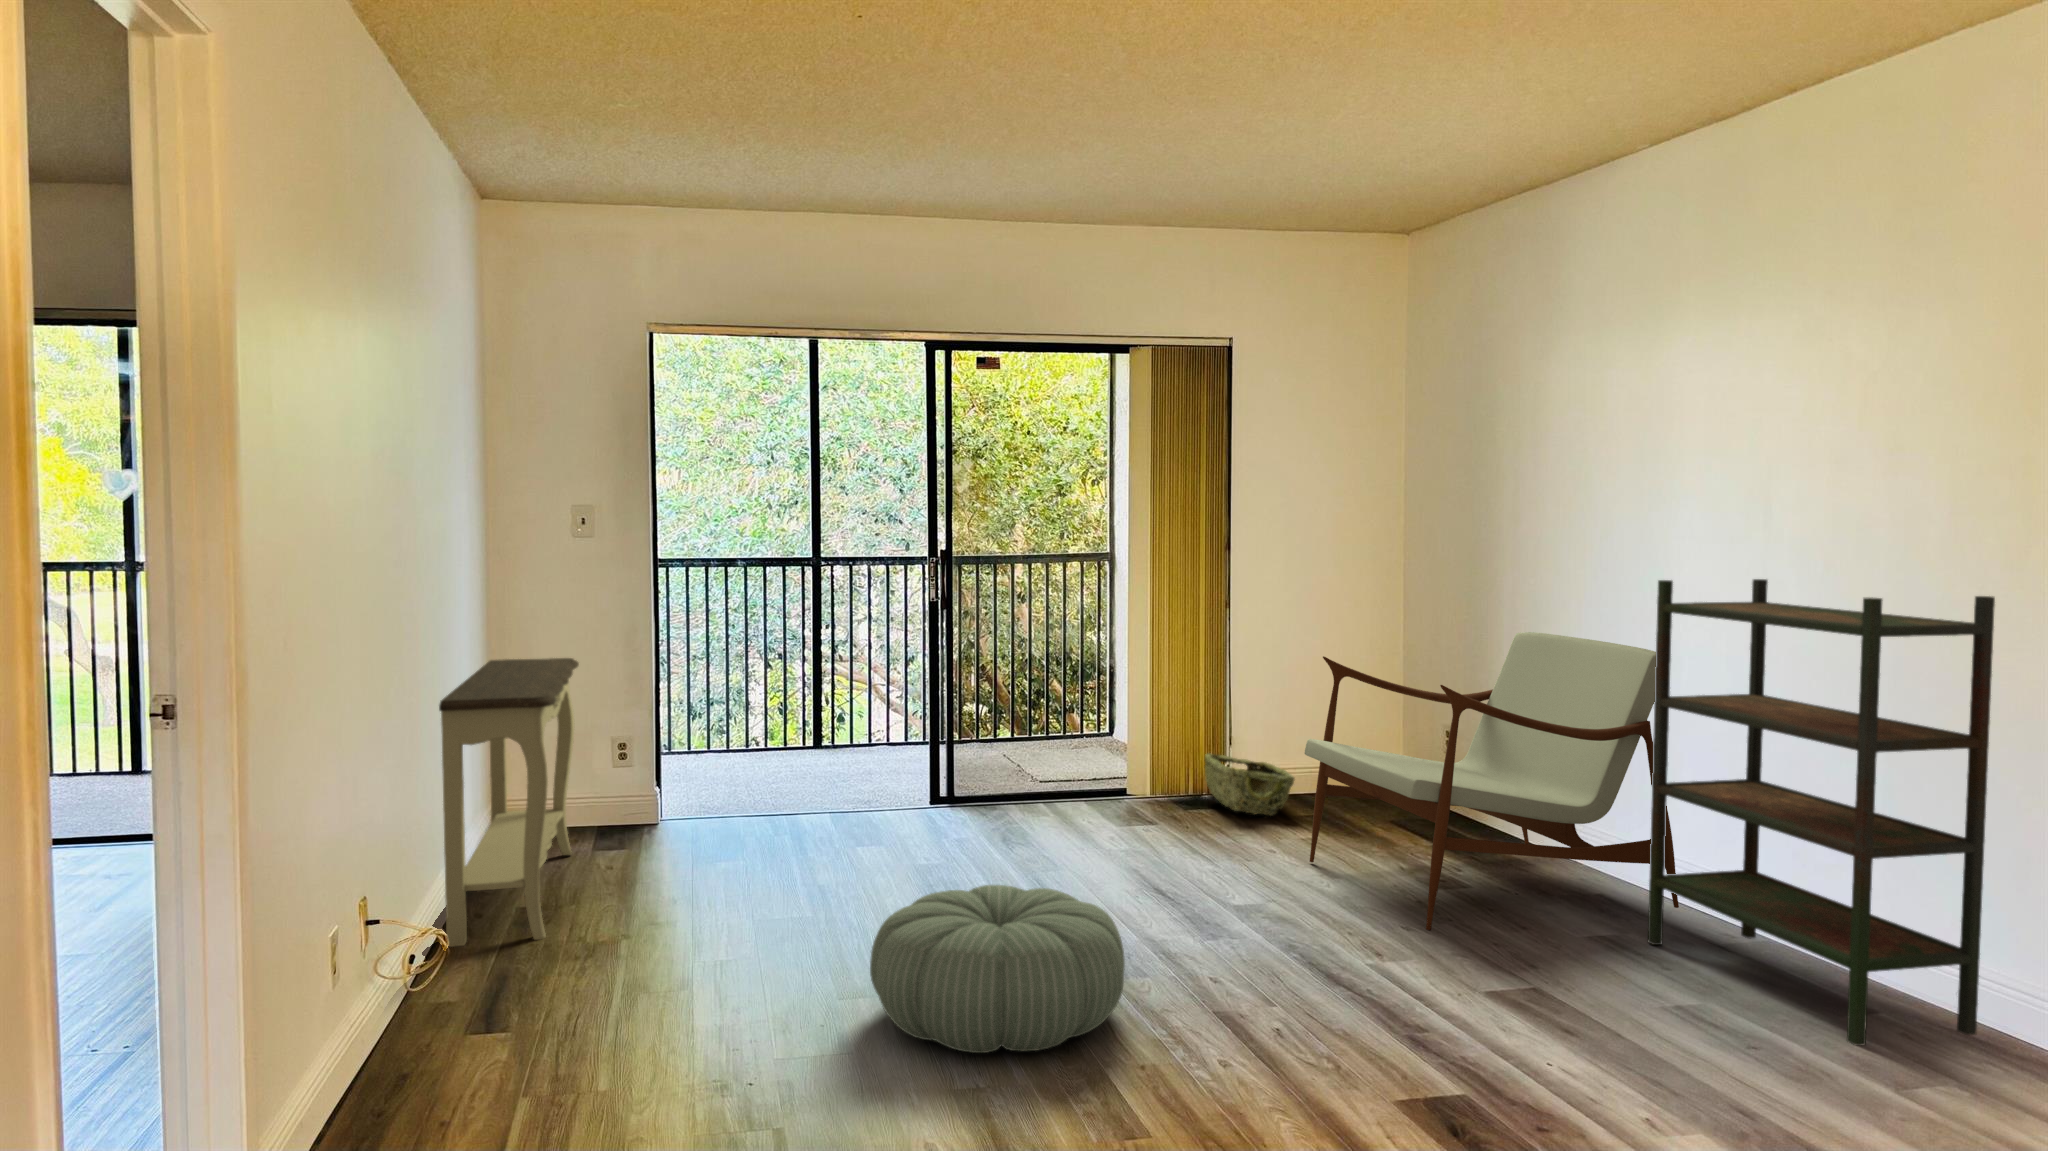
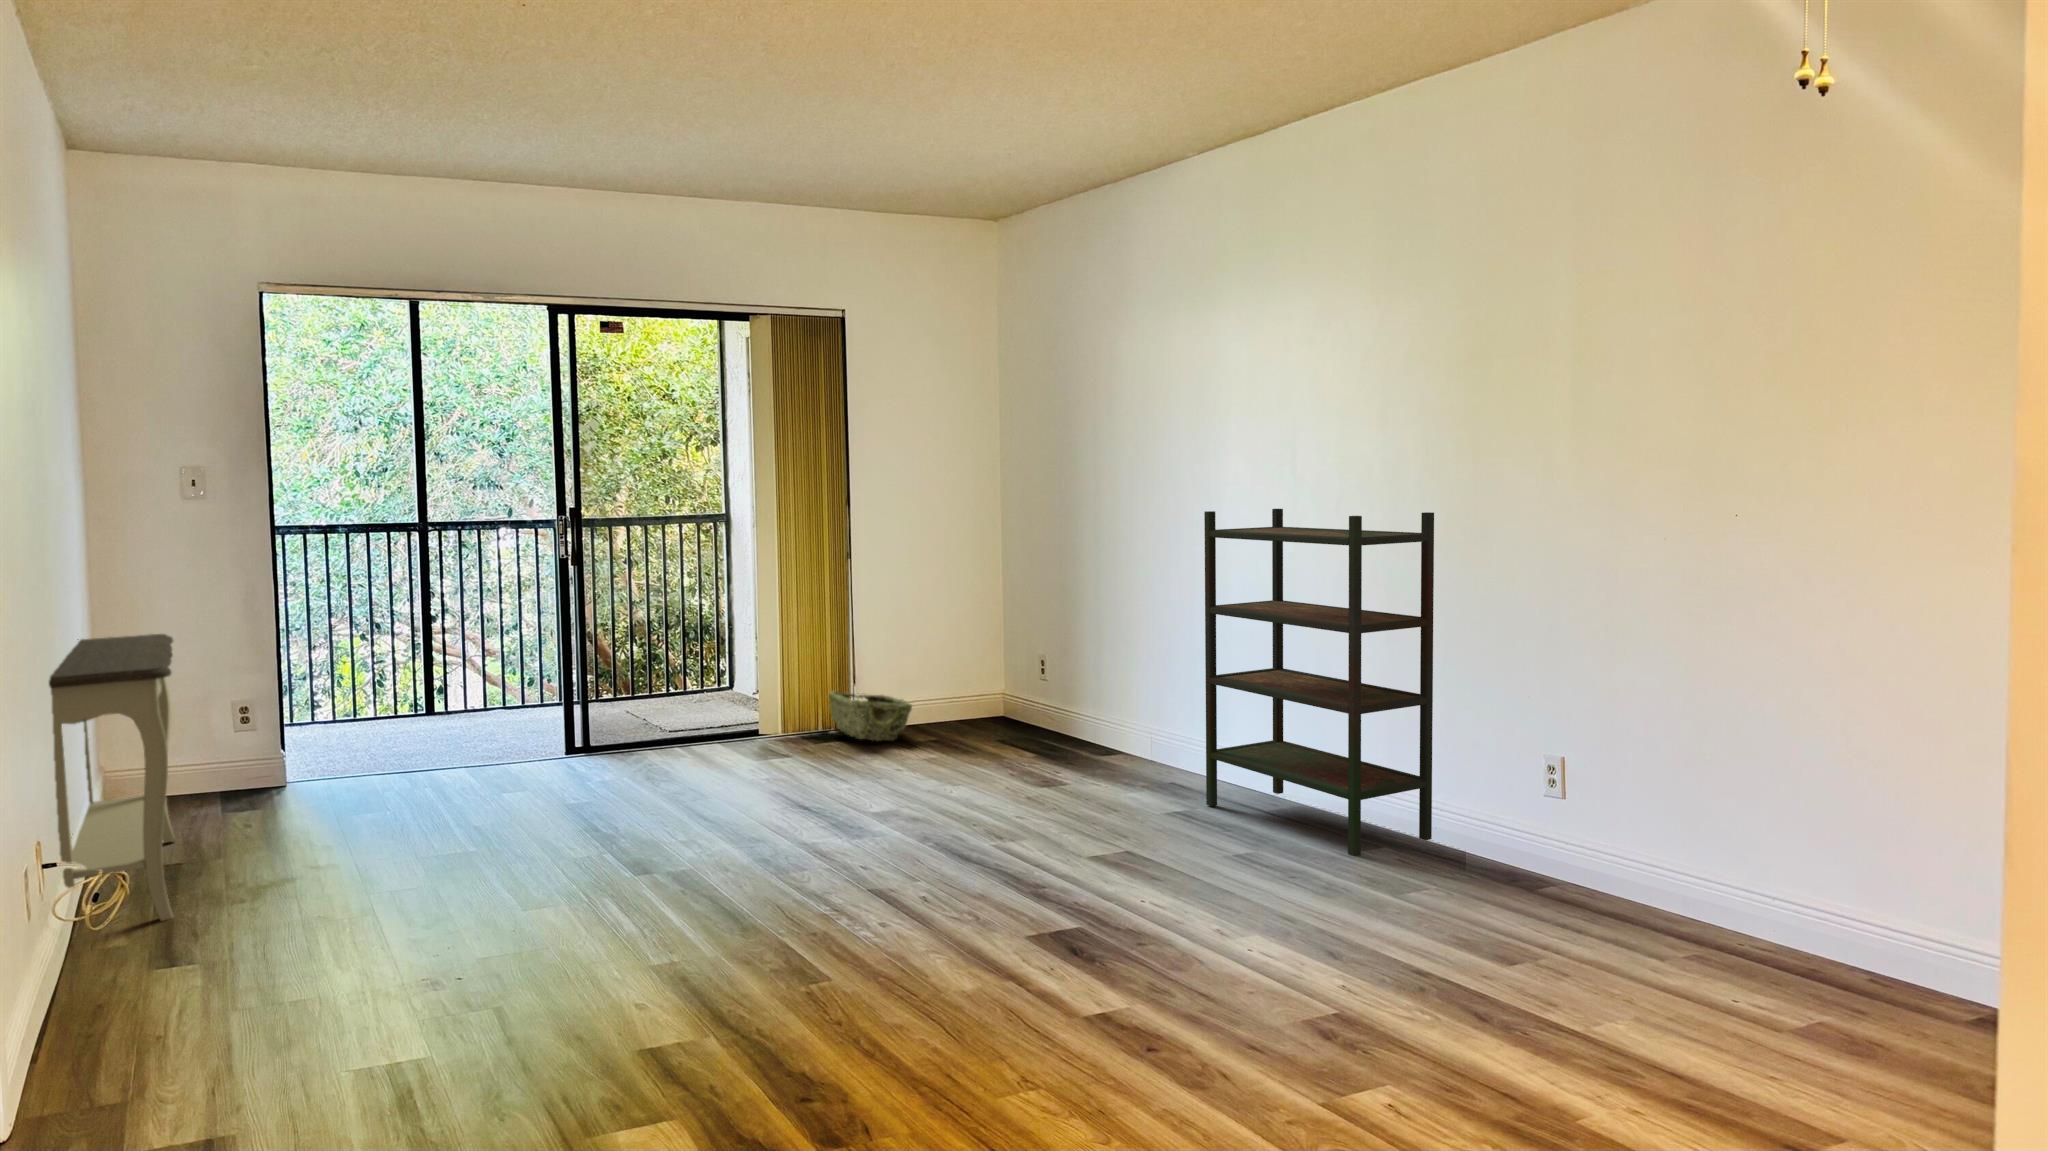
armchair: present [1305,632,1679,930] -> none [924,563,1227,815]
pouf: present [870,885,1125,1053] -> none [551,806,793,953]

